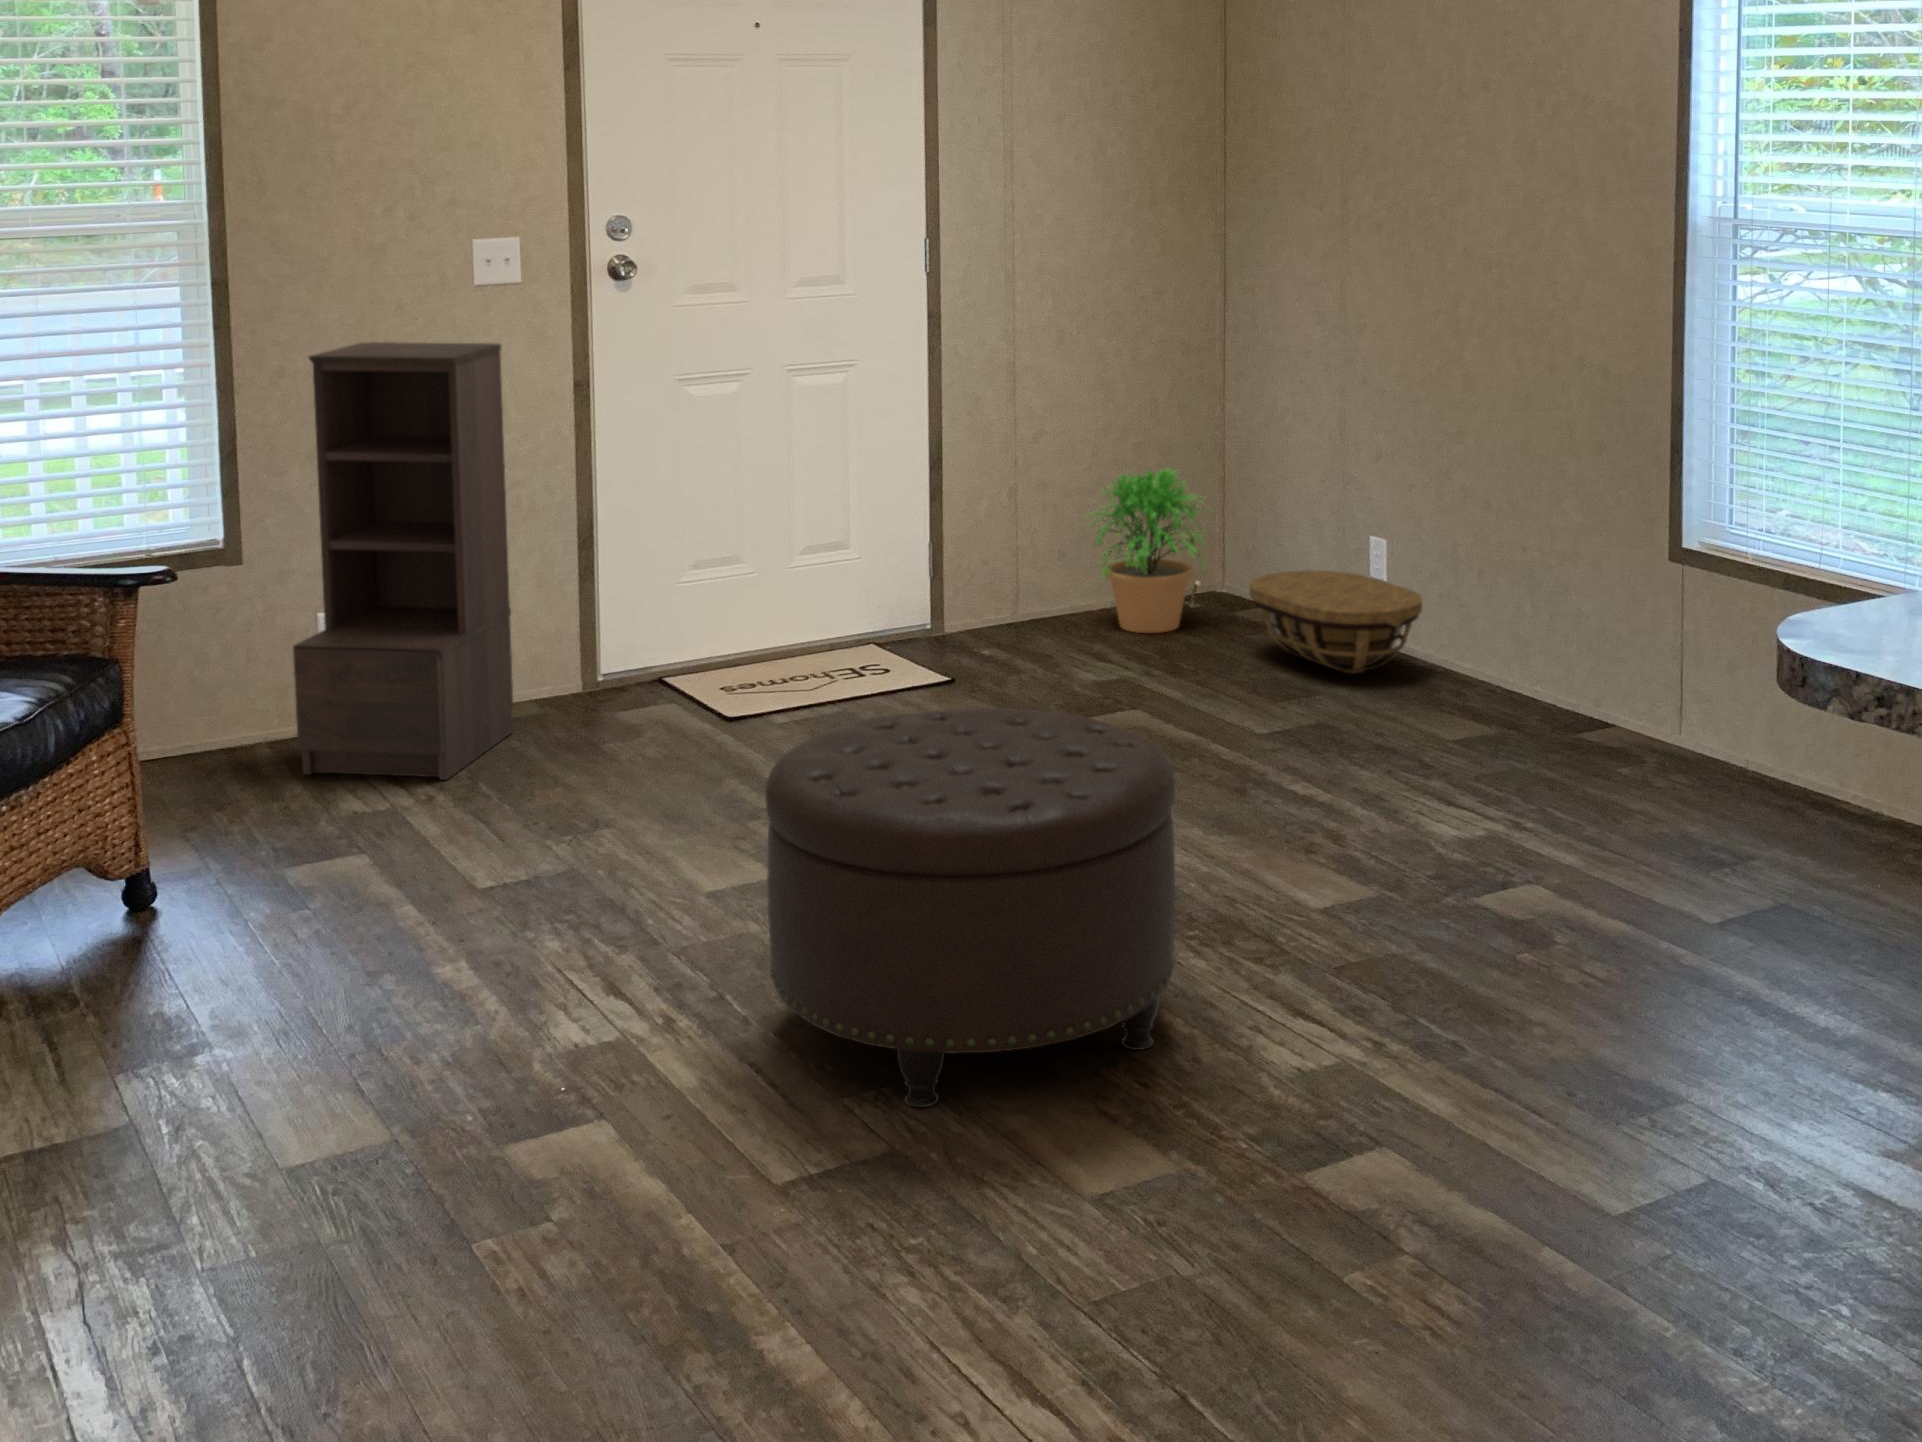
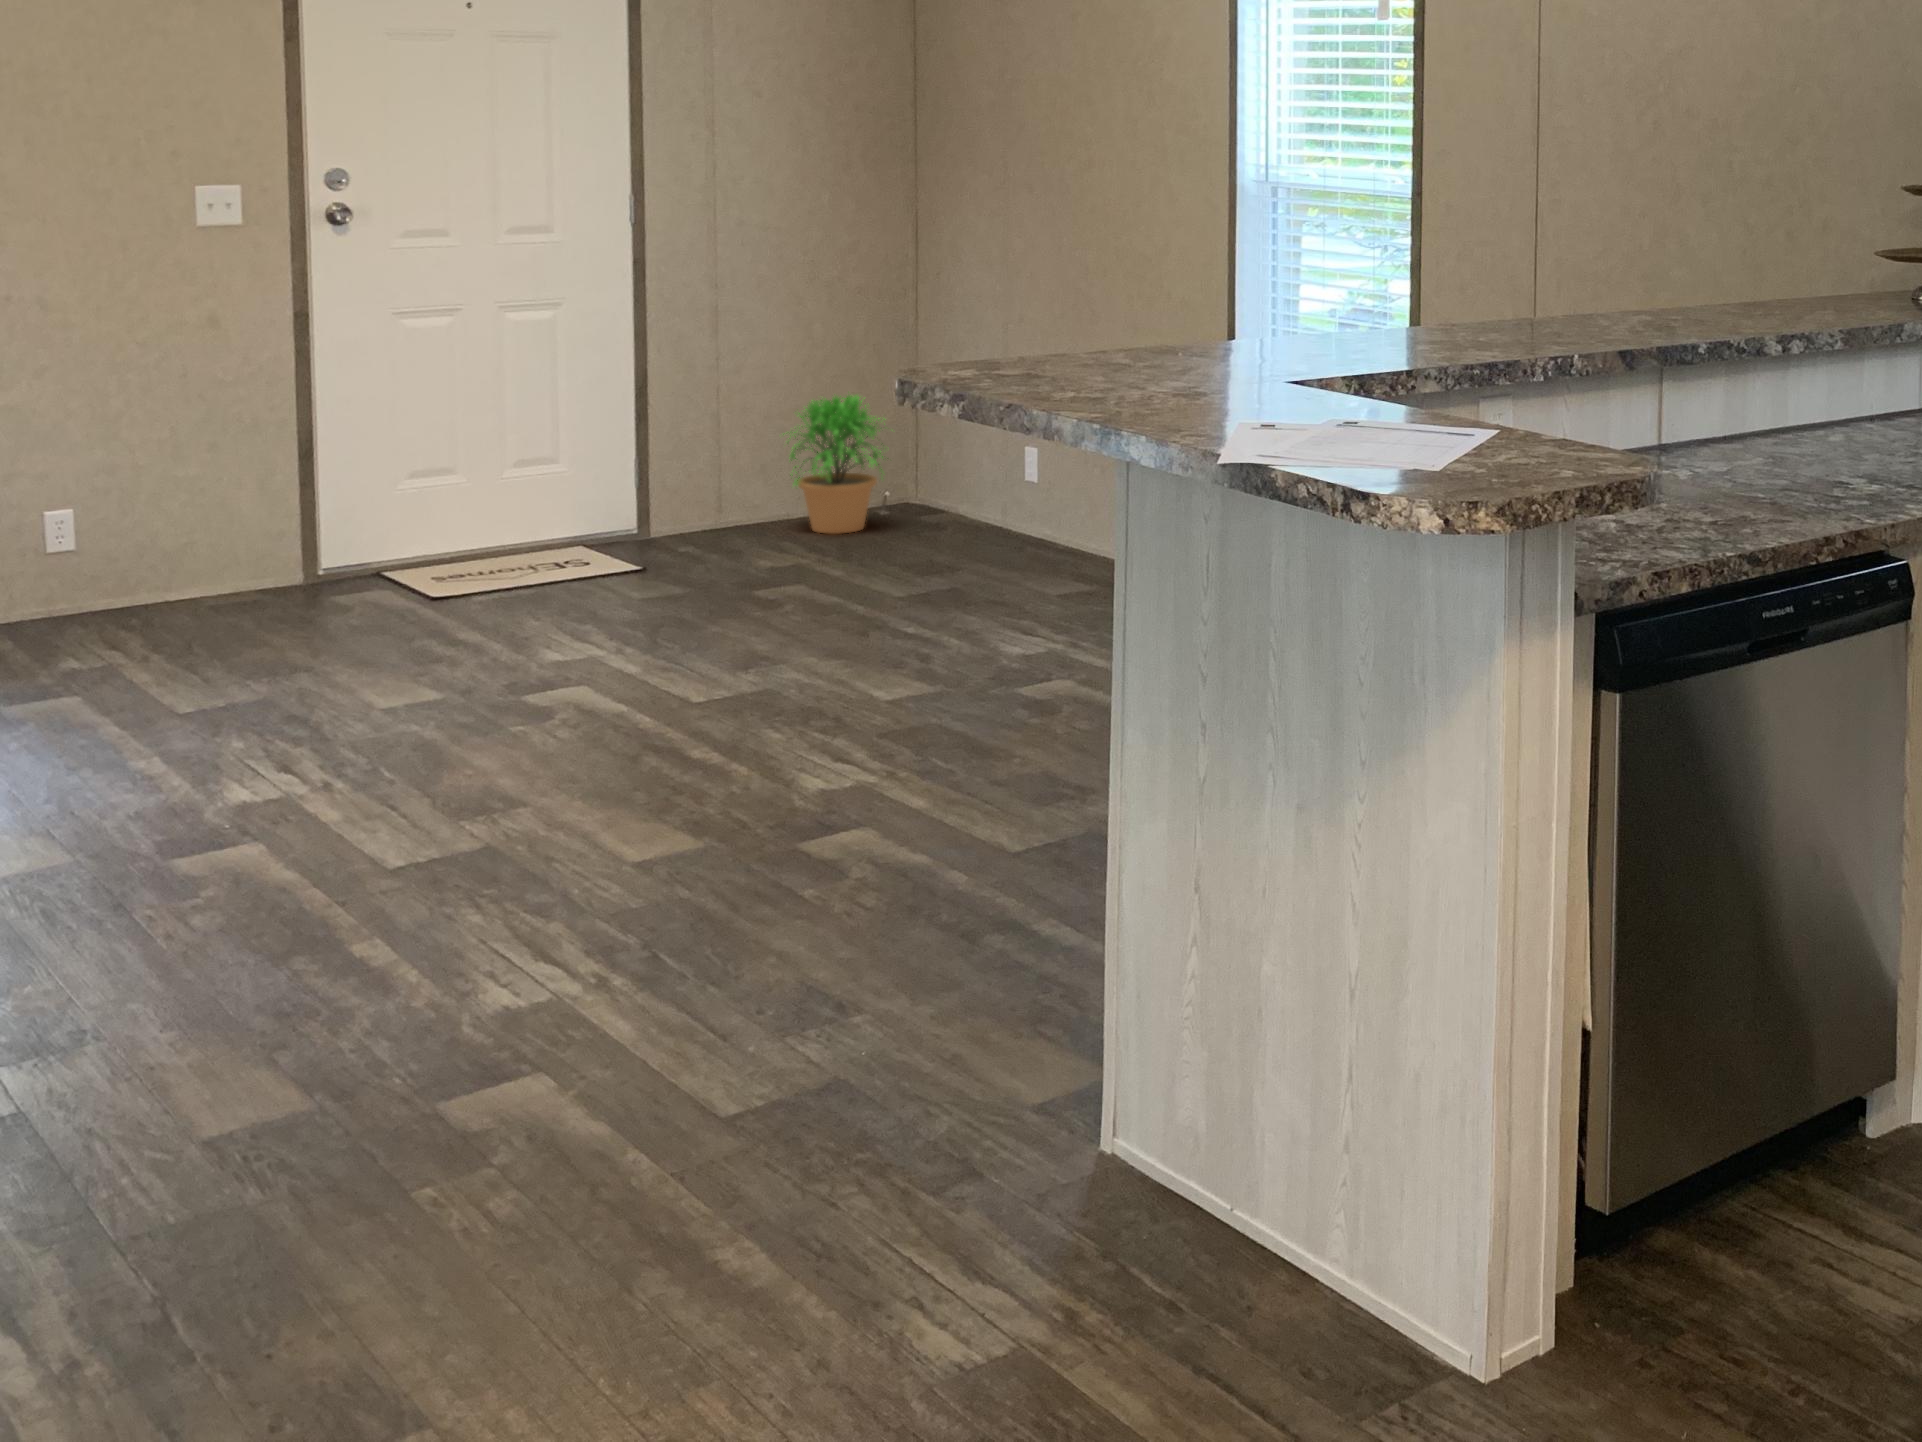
bookshelf: present [293,342,513,780] -> none [17,275,233,646]
basket: present [1249,570,1422,673] -> none [914,477,1054,557]
ottoman: present [765,707,1175,1108] -> none [404,544,738,823]

